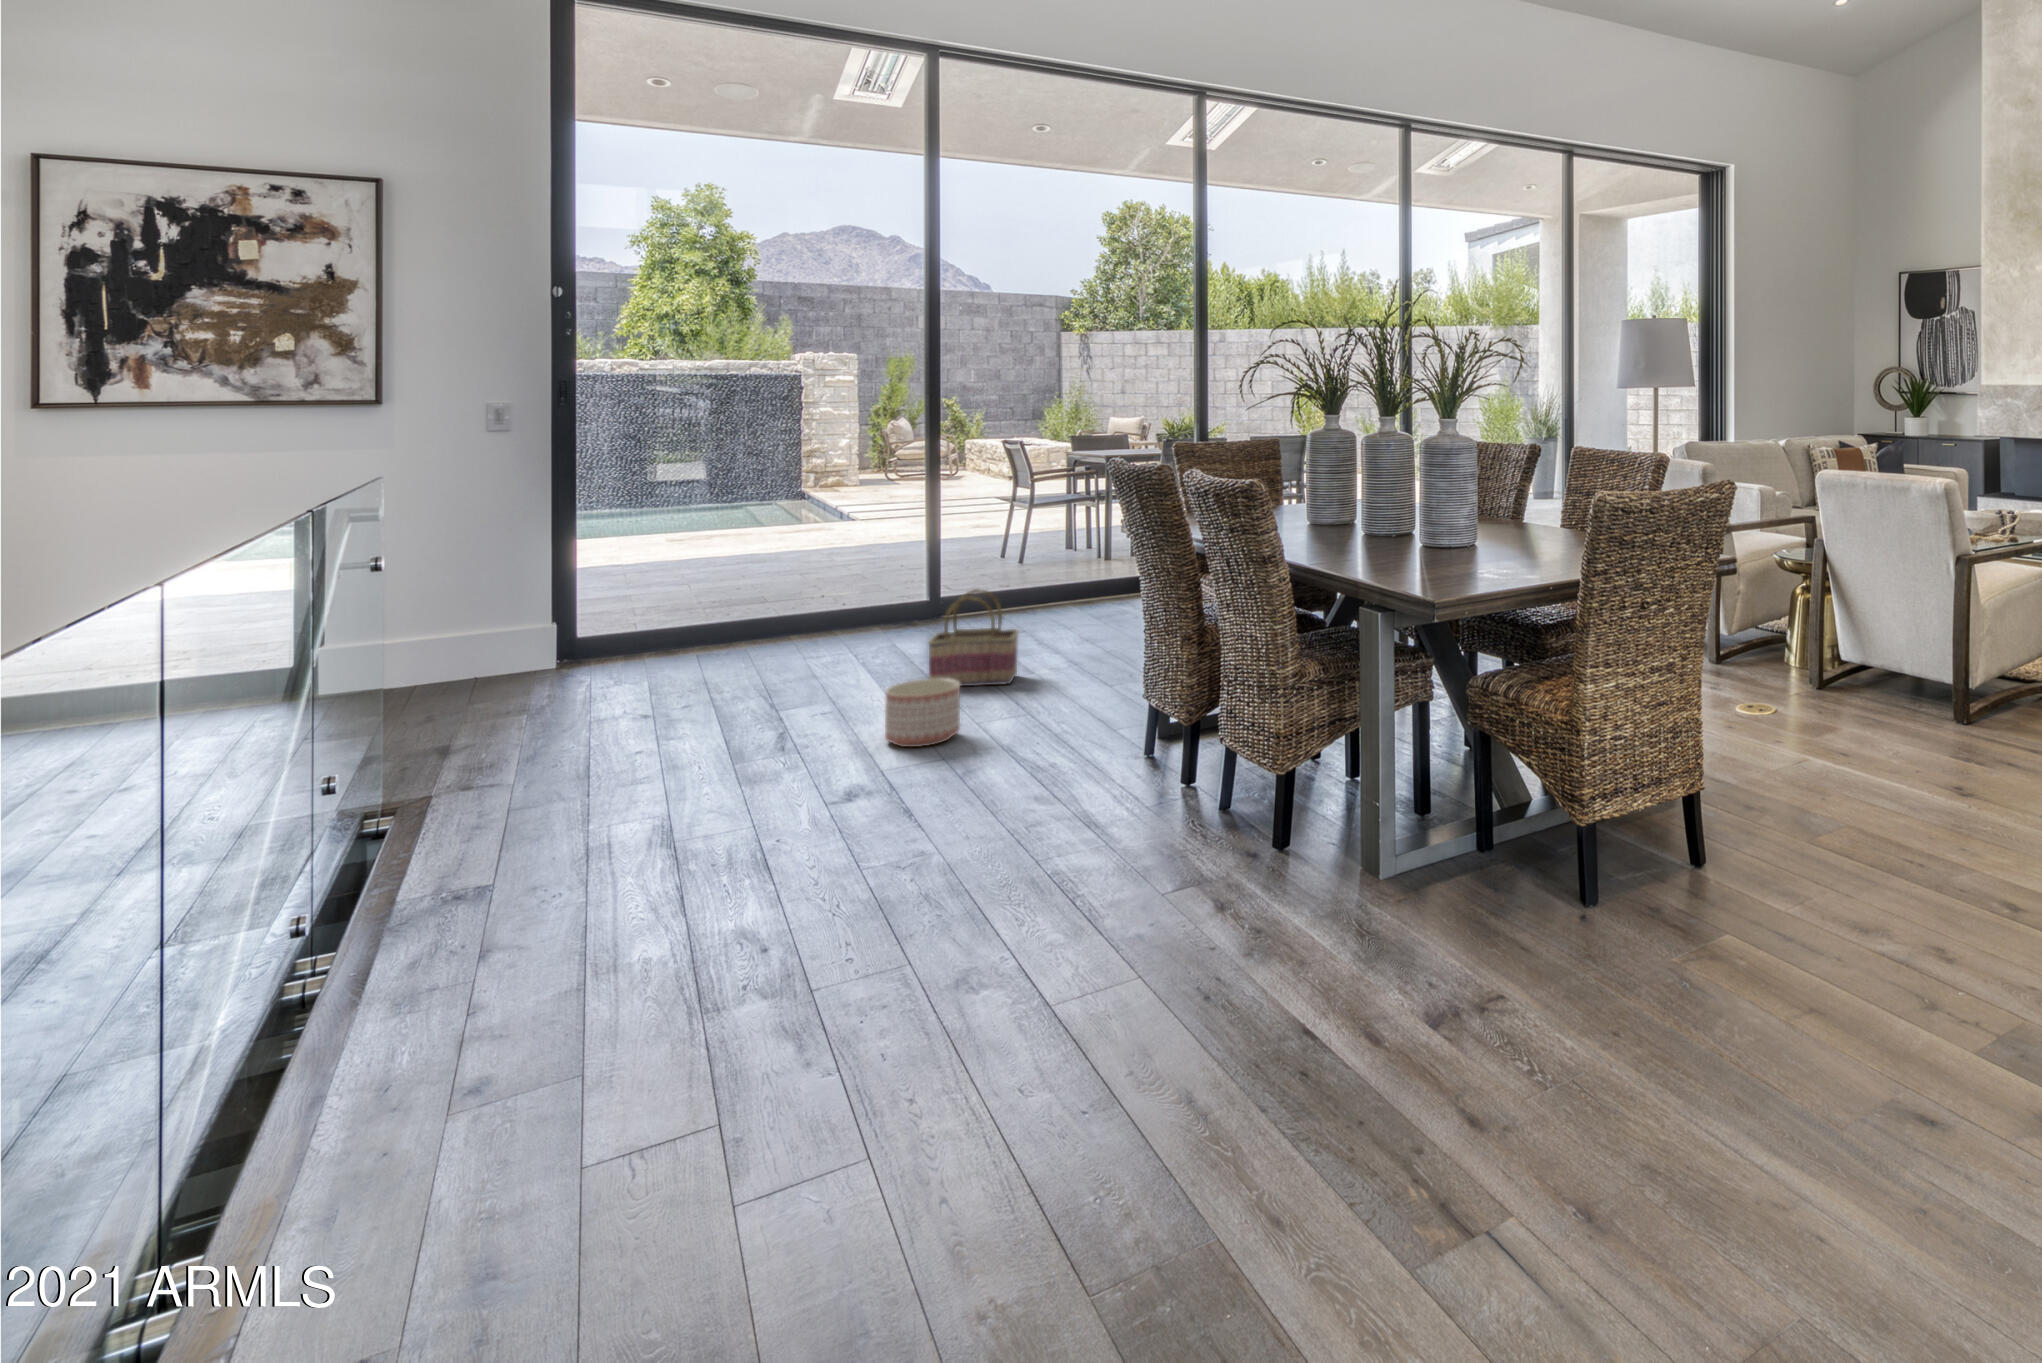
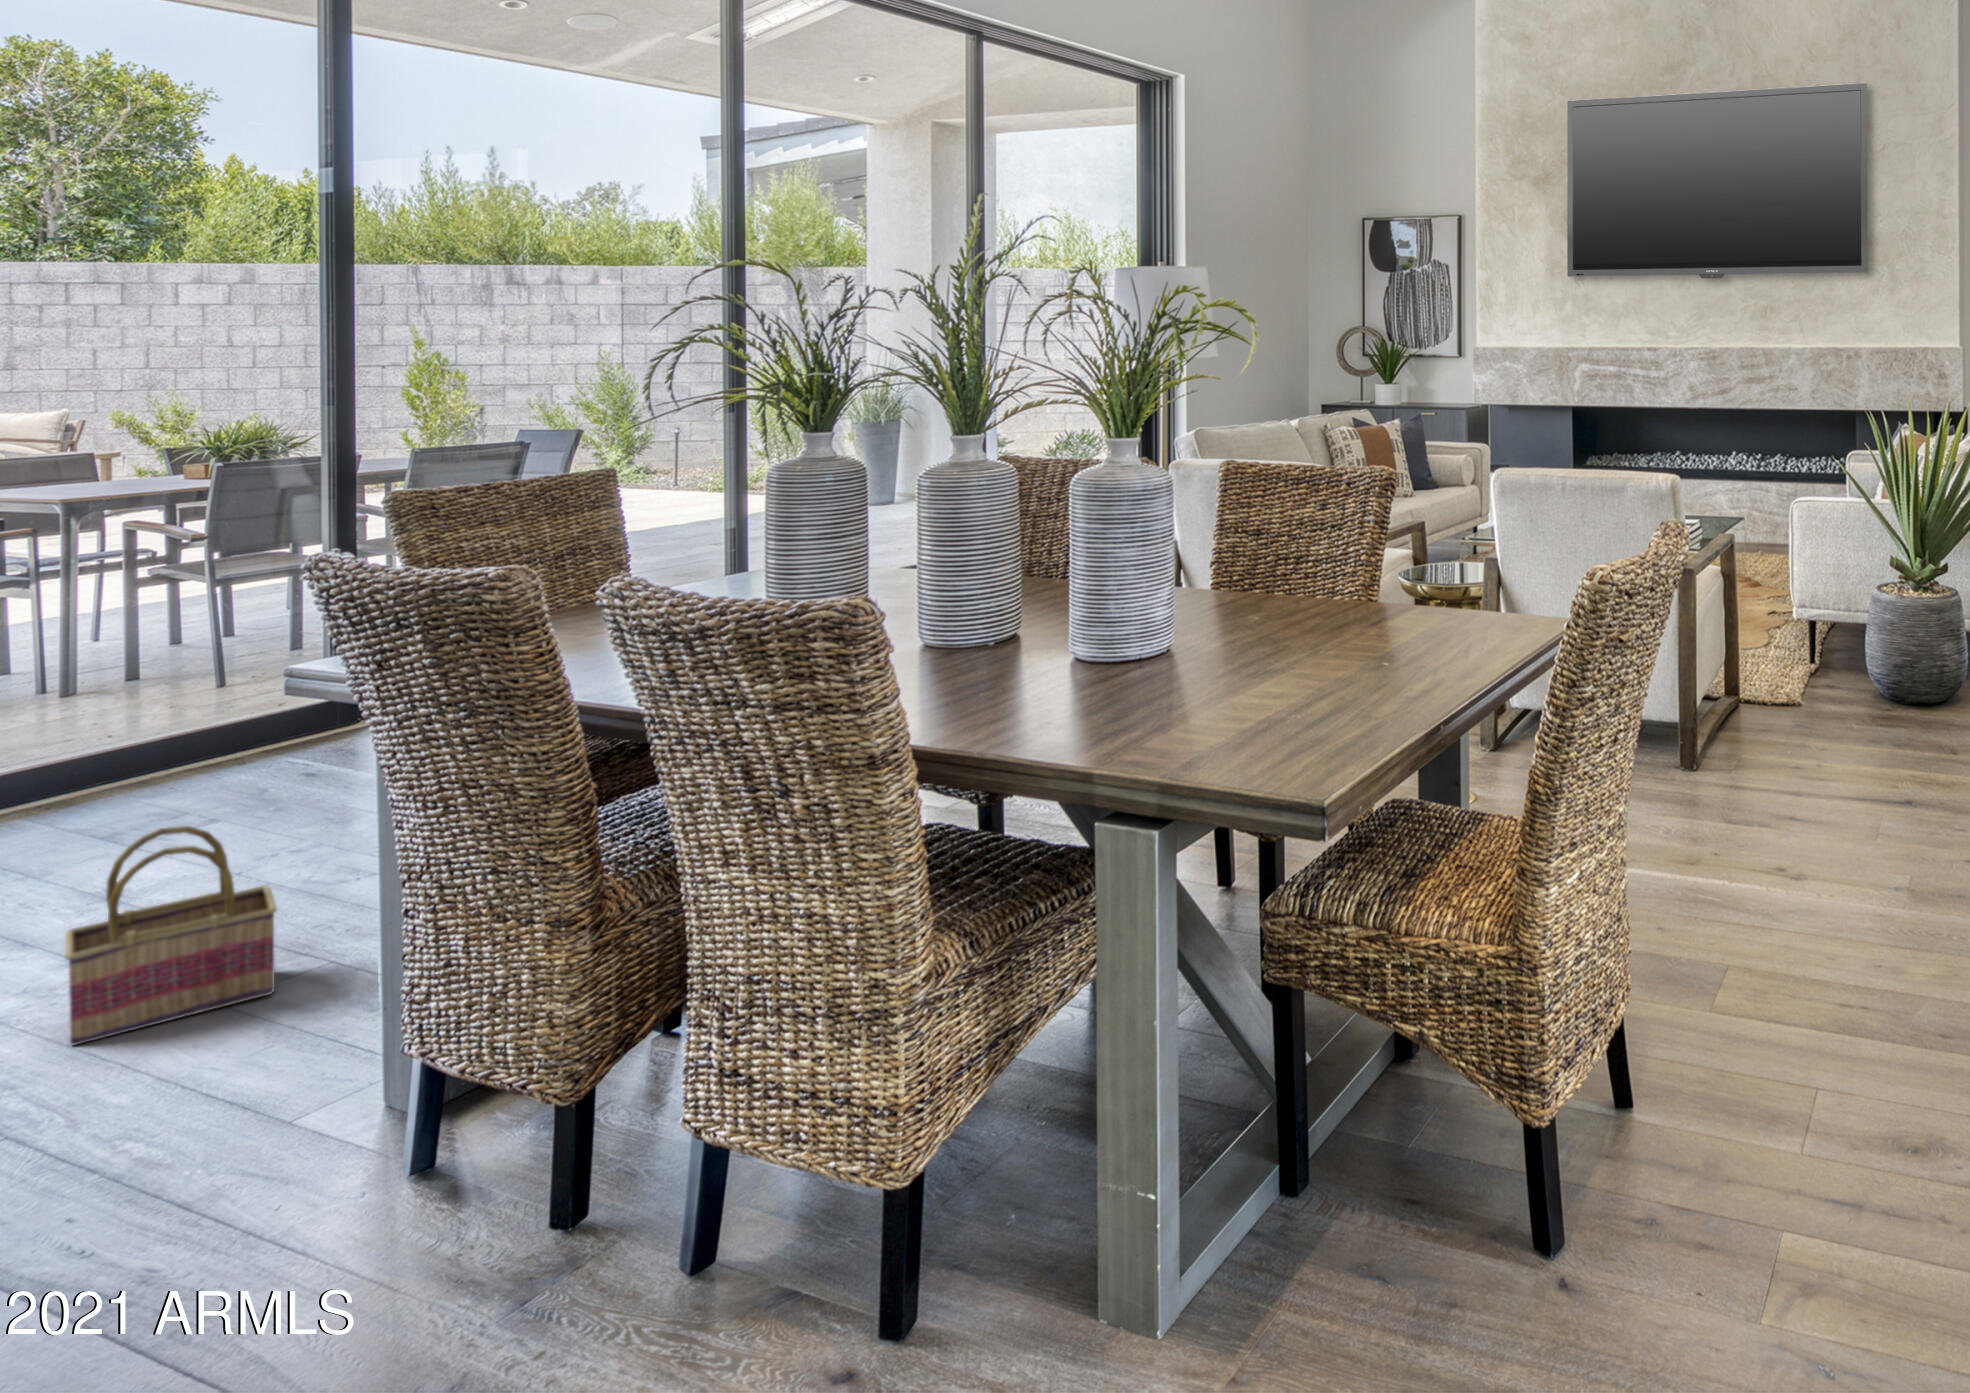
planter: present [885,679,960,747] -> none [83,1032,270,1203]

